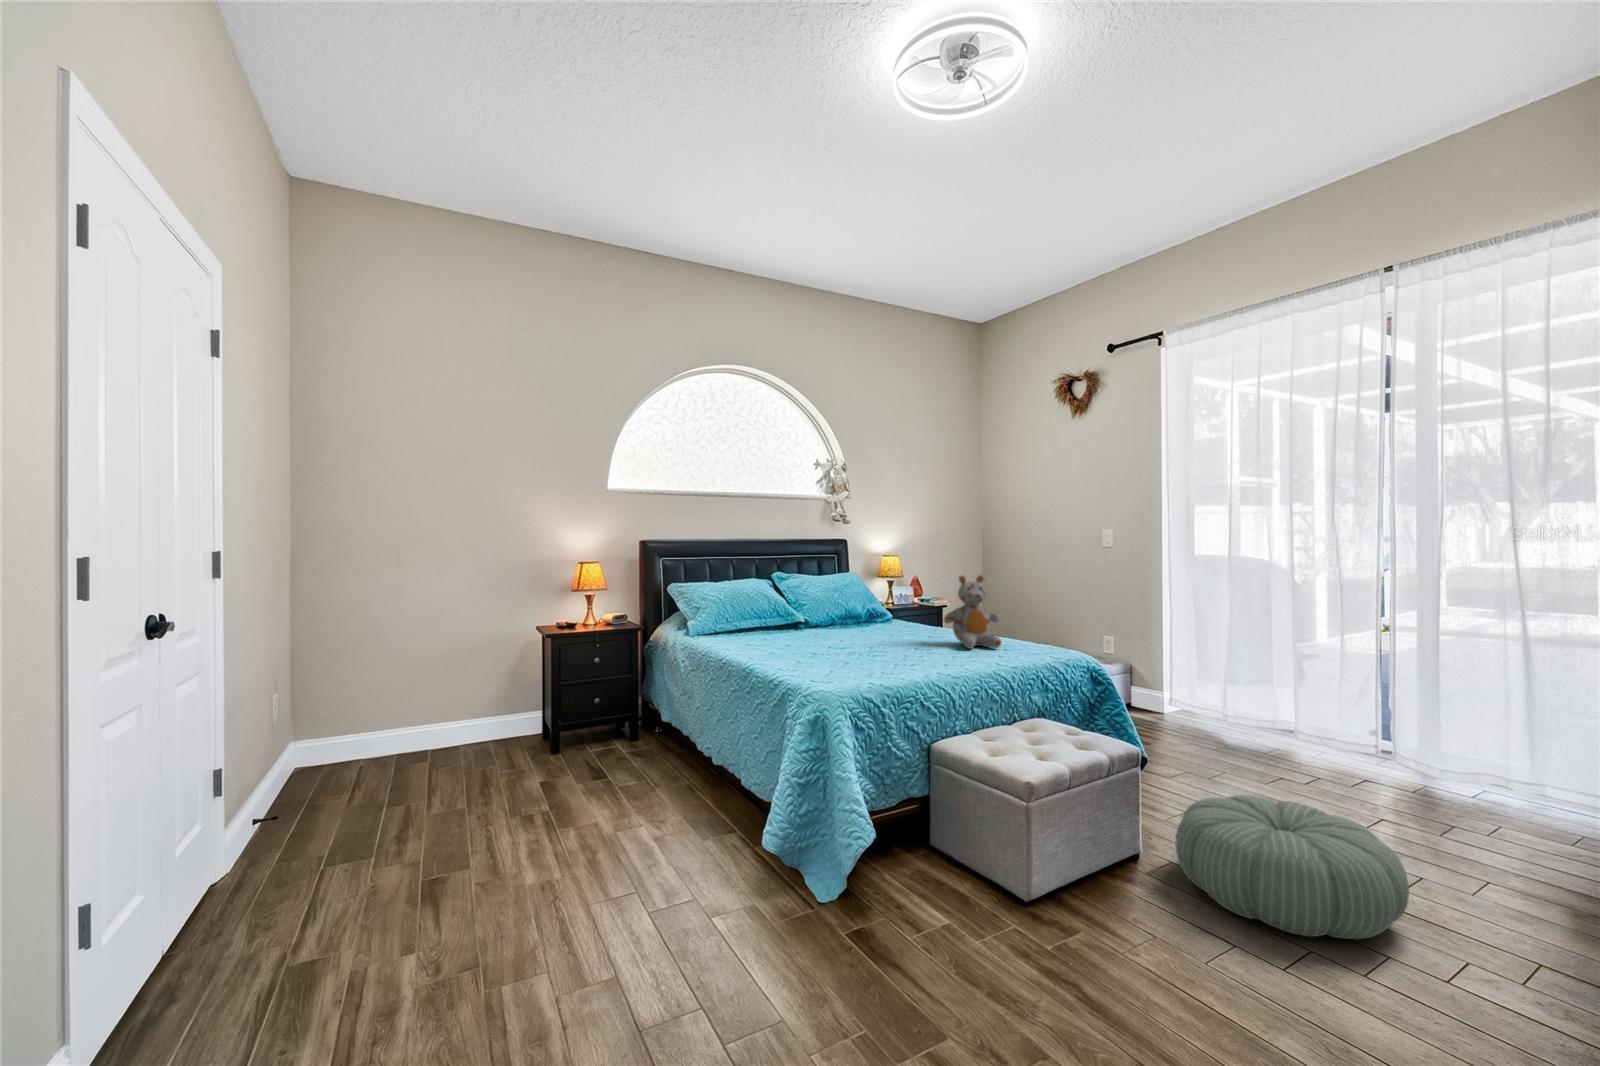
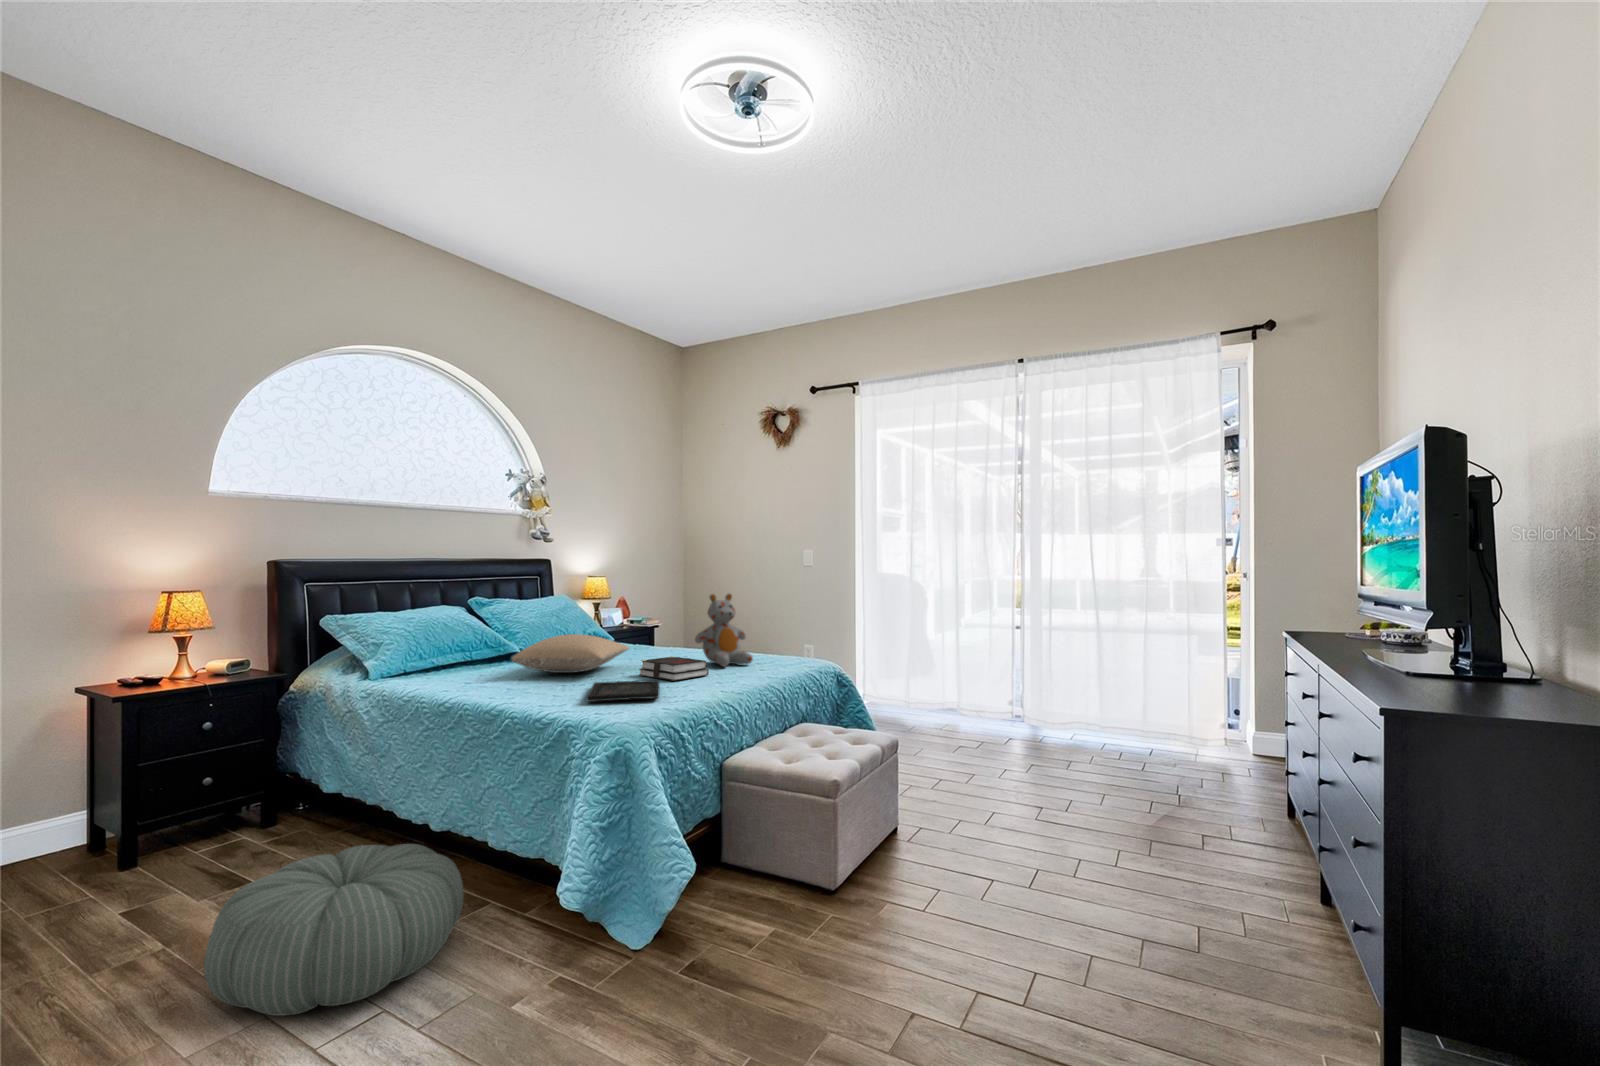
pillow: none [777,609,885,643] -> present [512,634,629,673]
book: none [883,635,946,659] -> present [639,657,709,681]
tray: none [811,654,890,674] -> present [586,680,659,702]
pouf: present [1175,795,1409,939] -> present [204,844,464,1016]

